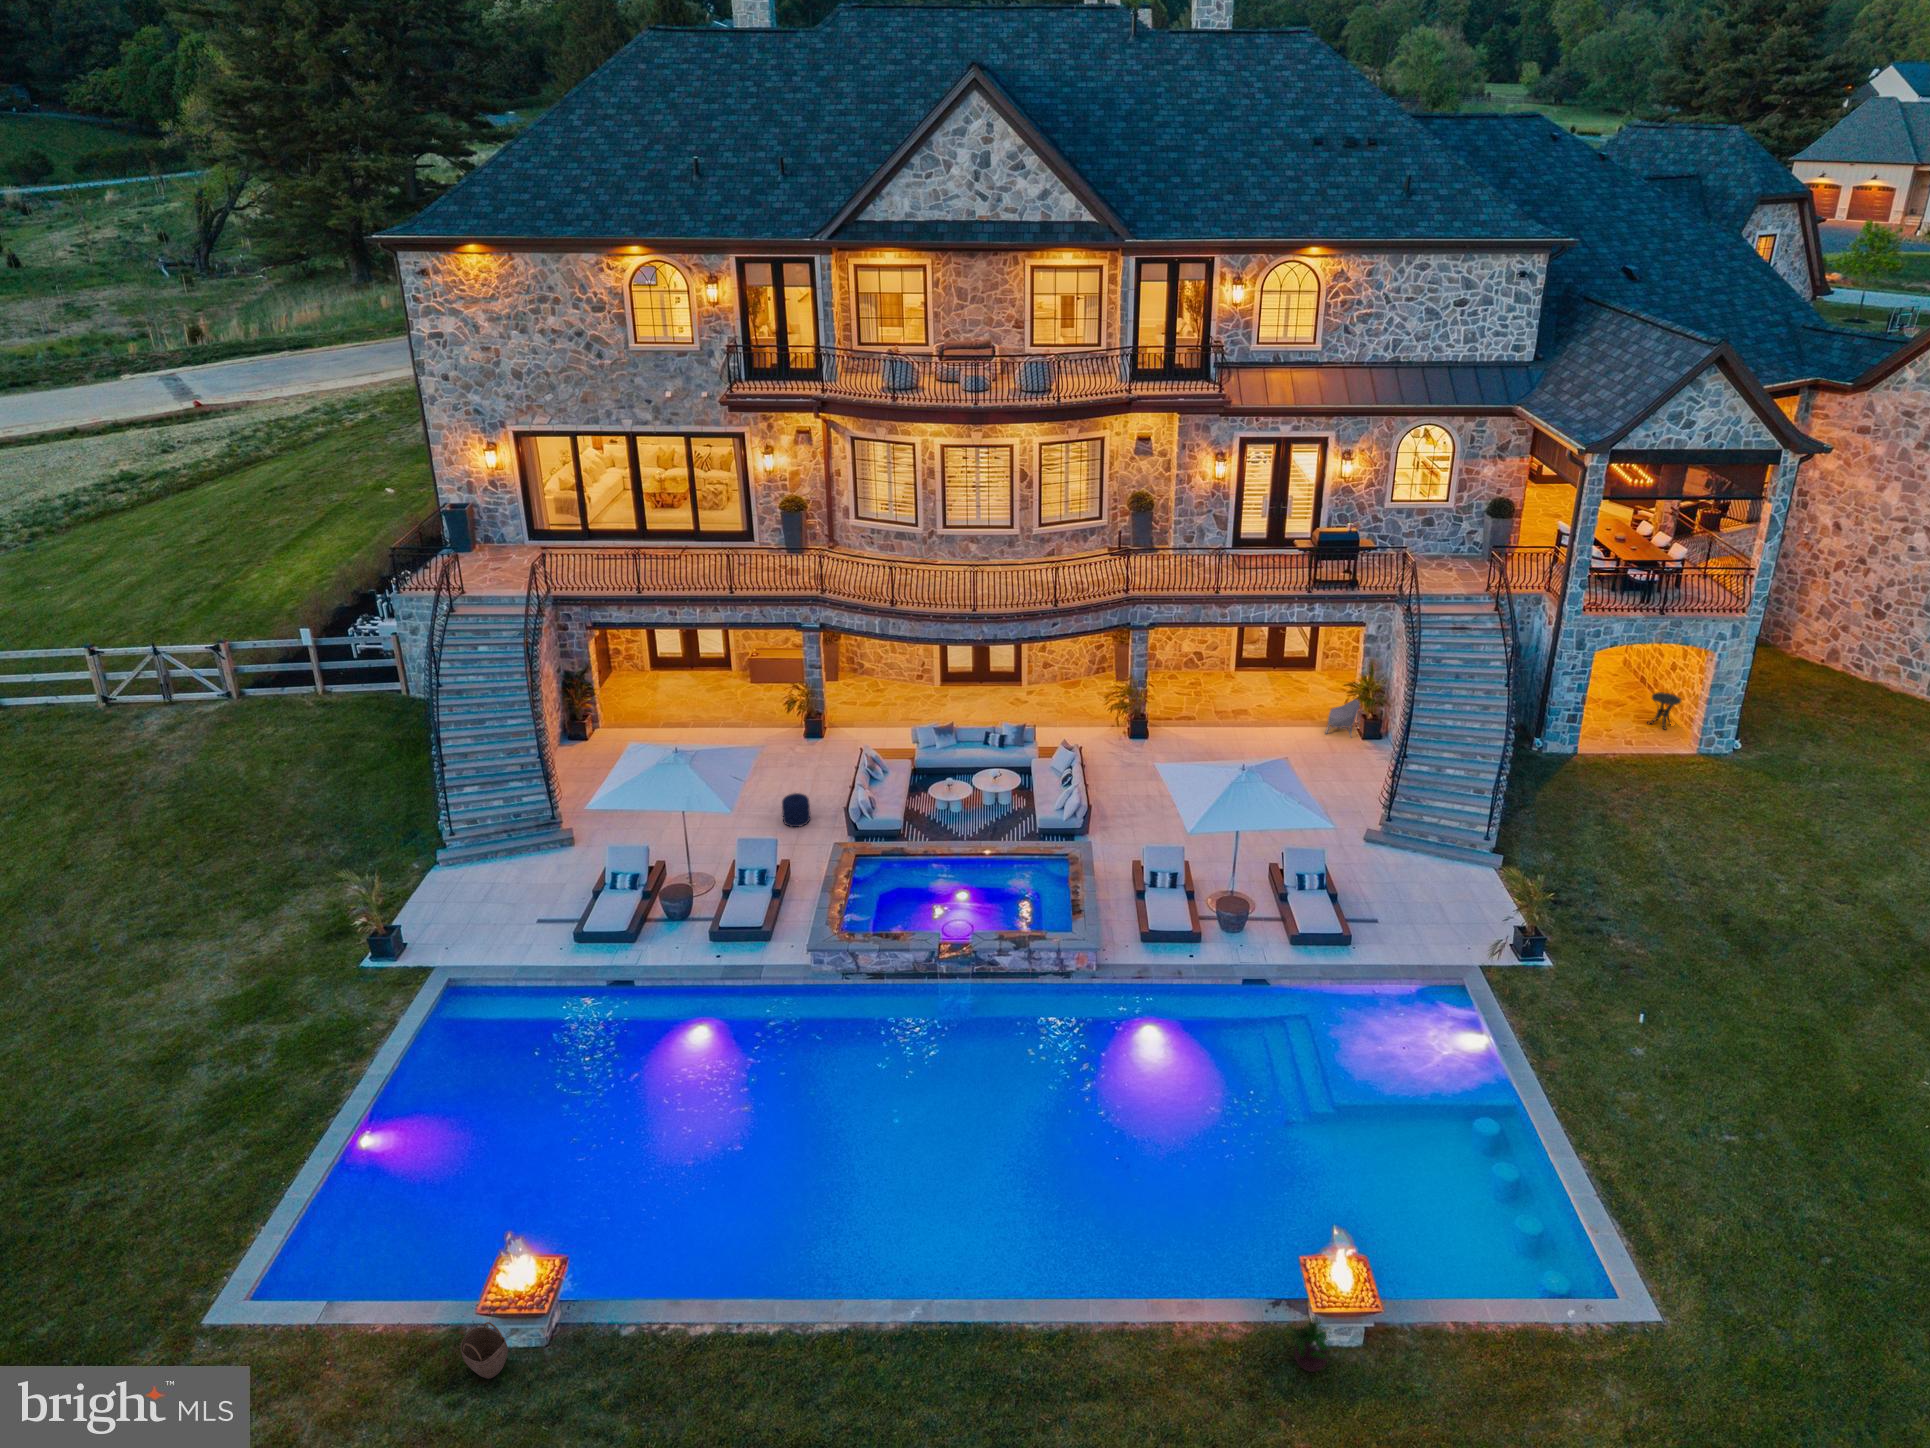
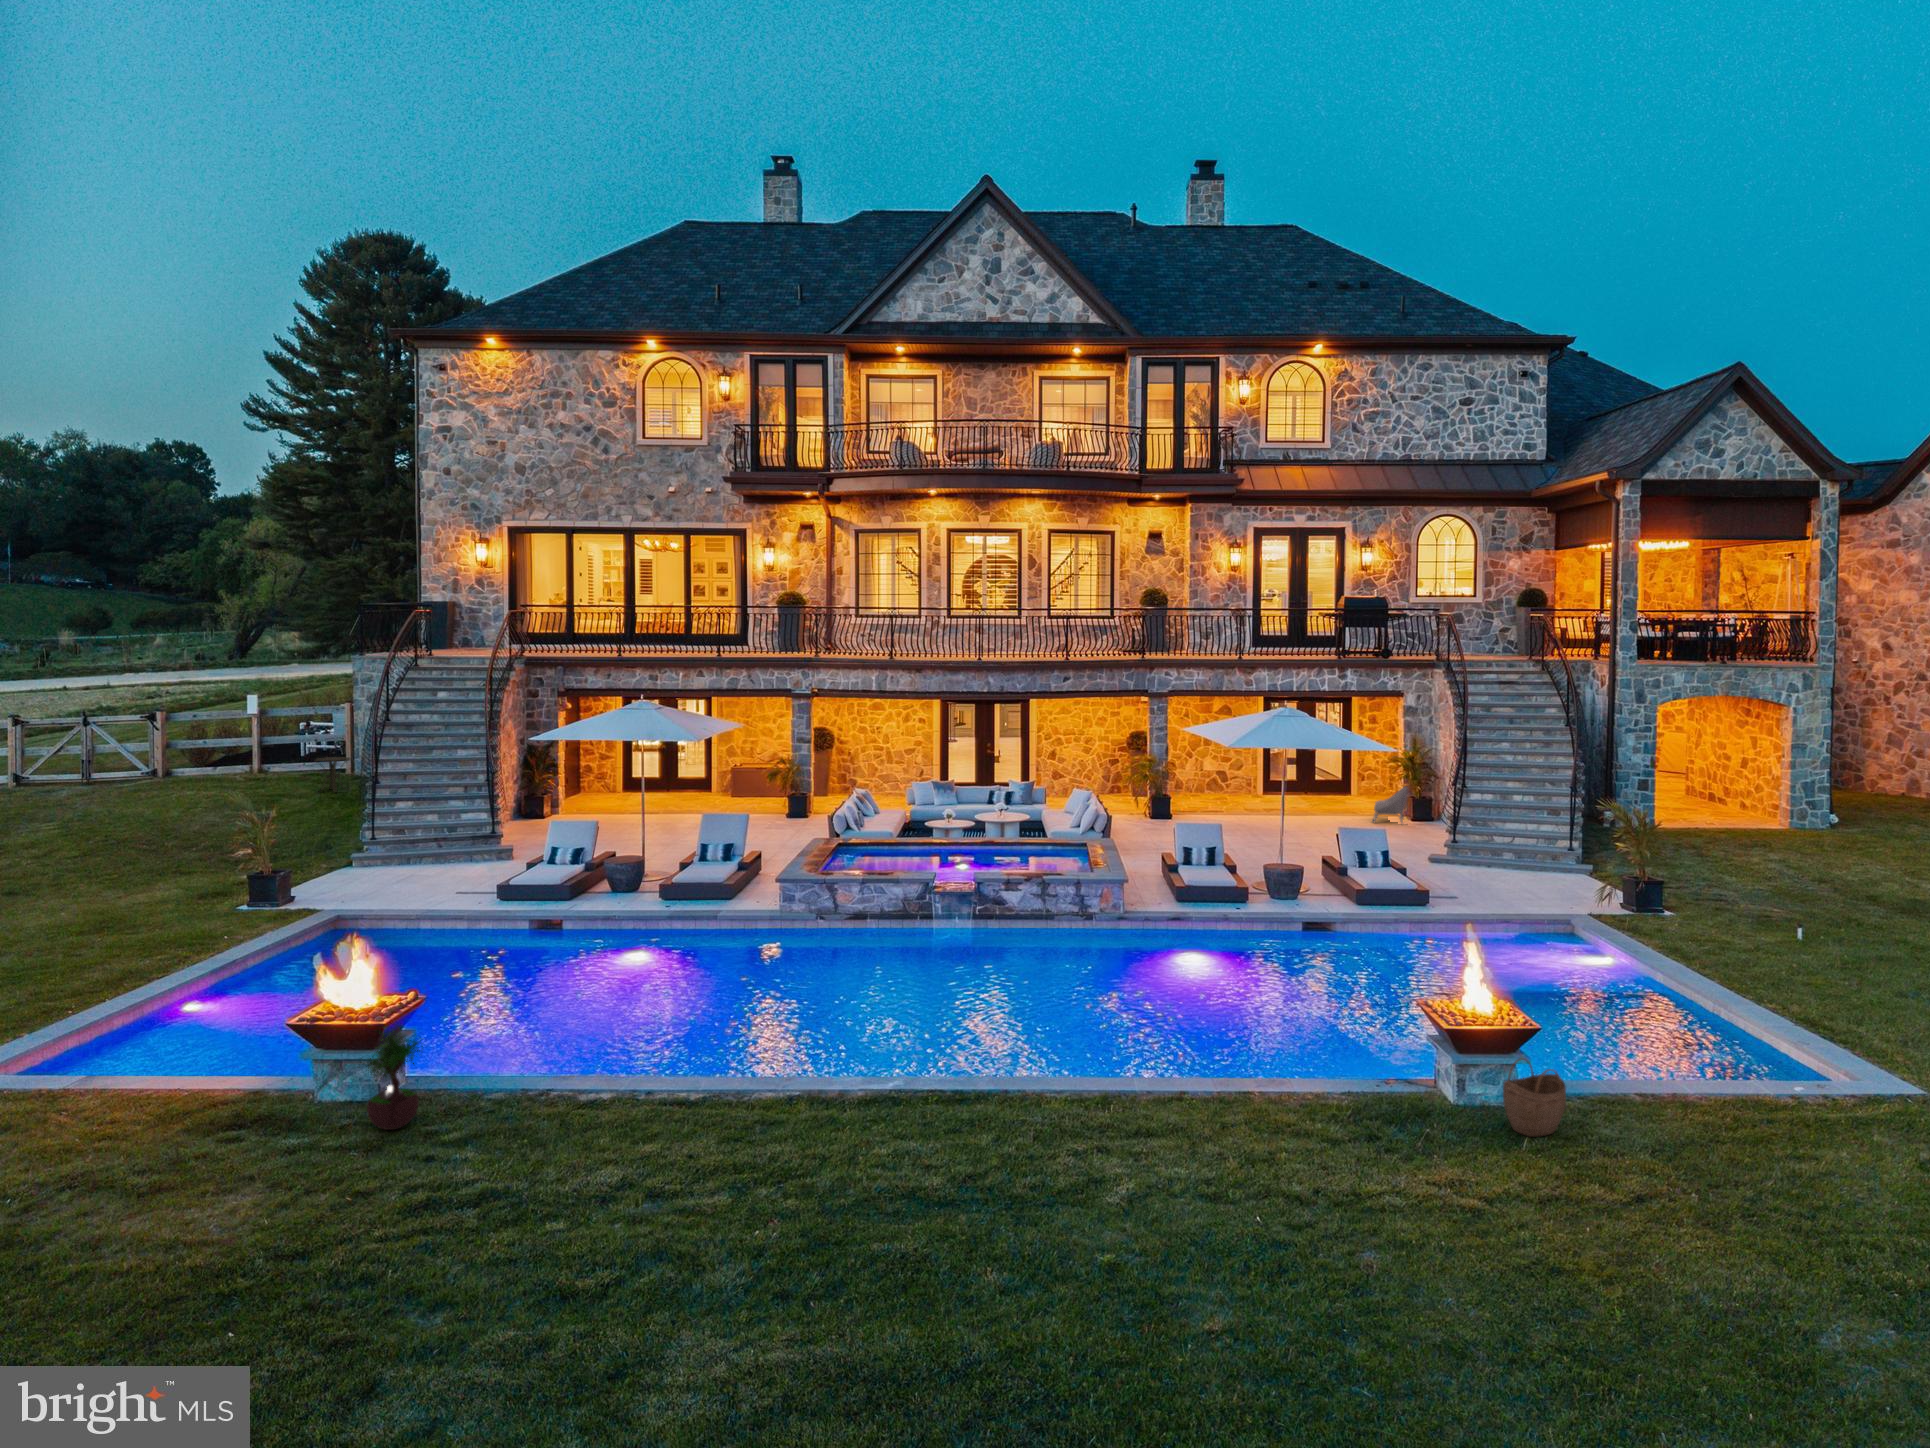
side table: present [1648,692,1682,730] -> present [315,757,349,792]
pouf: present [782,793,810,827] -> none [756,829,788,863]
potted tree: present [1288,1318,1328,1372] -> present [366,1030,423,1130]
woven basket: present [461,1322,508,1379] -> present [1503,1058,1566,1137]

